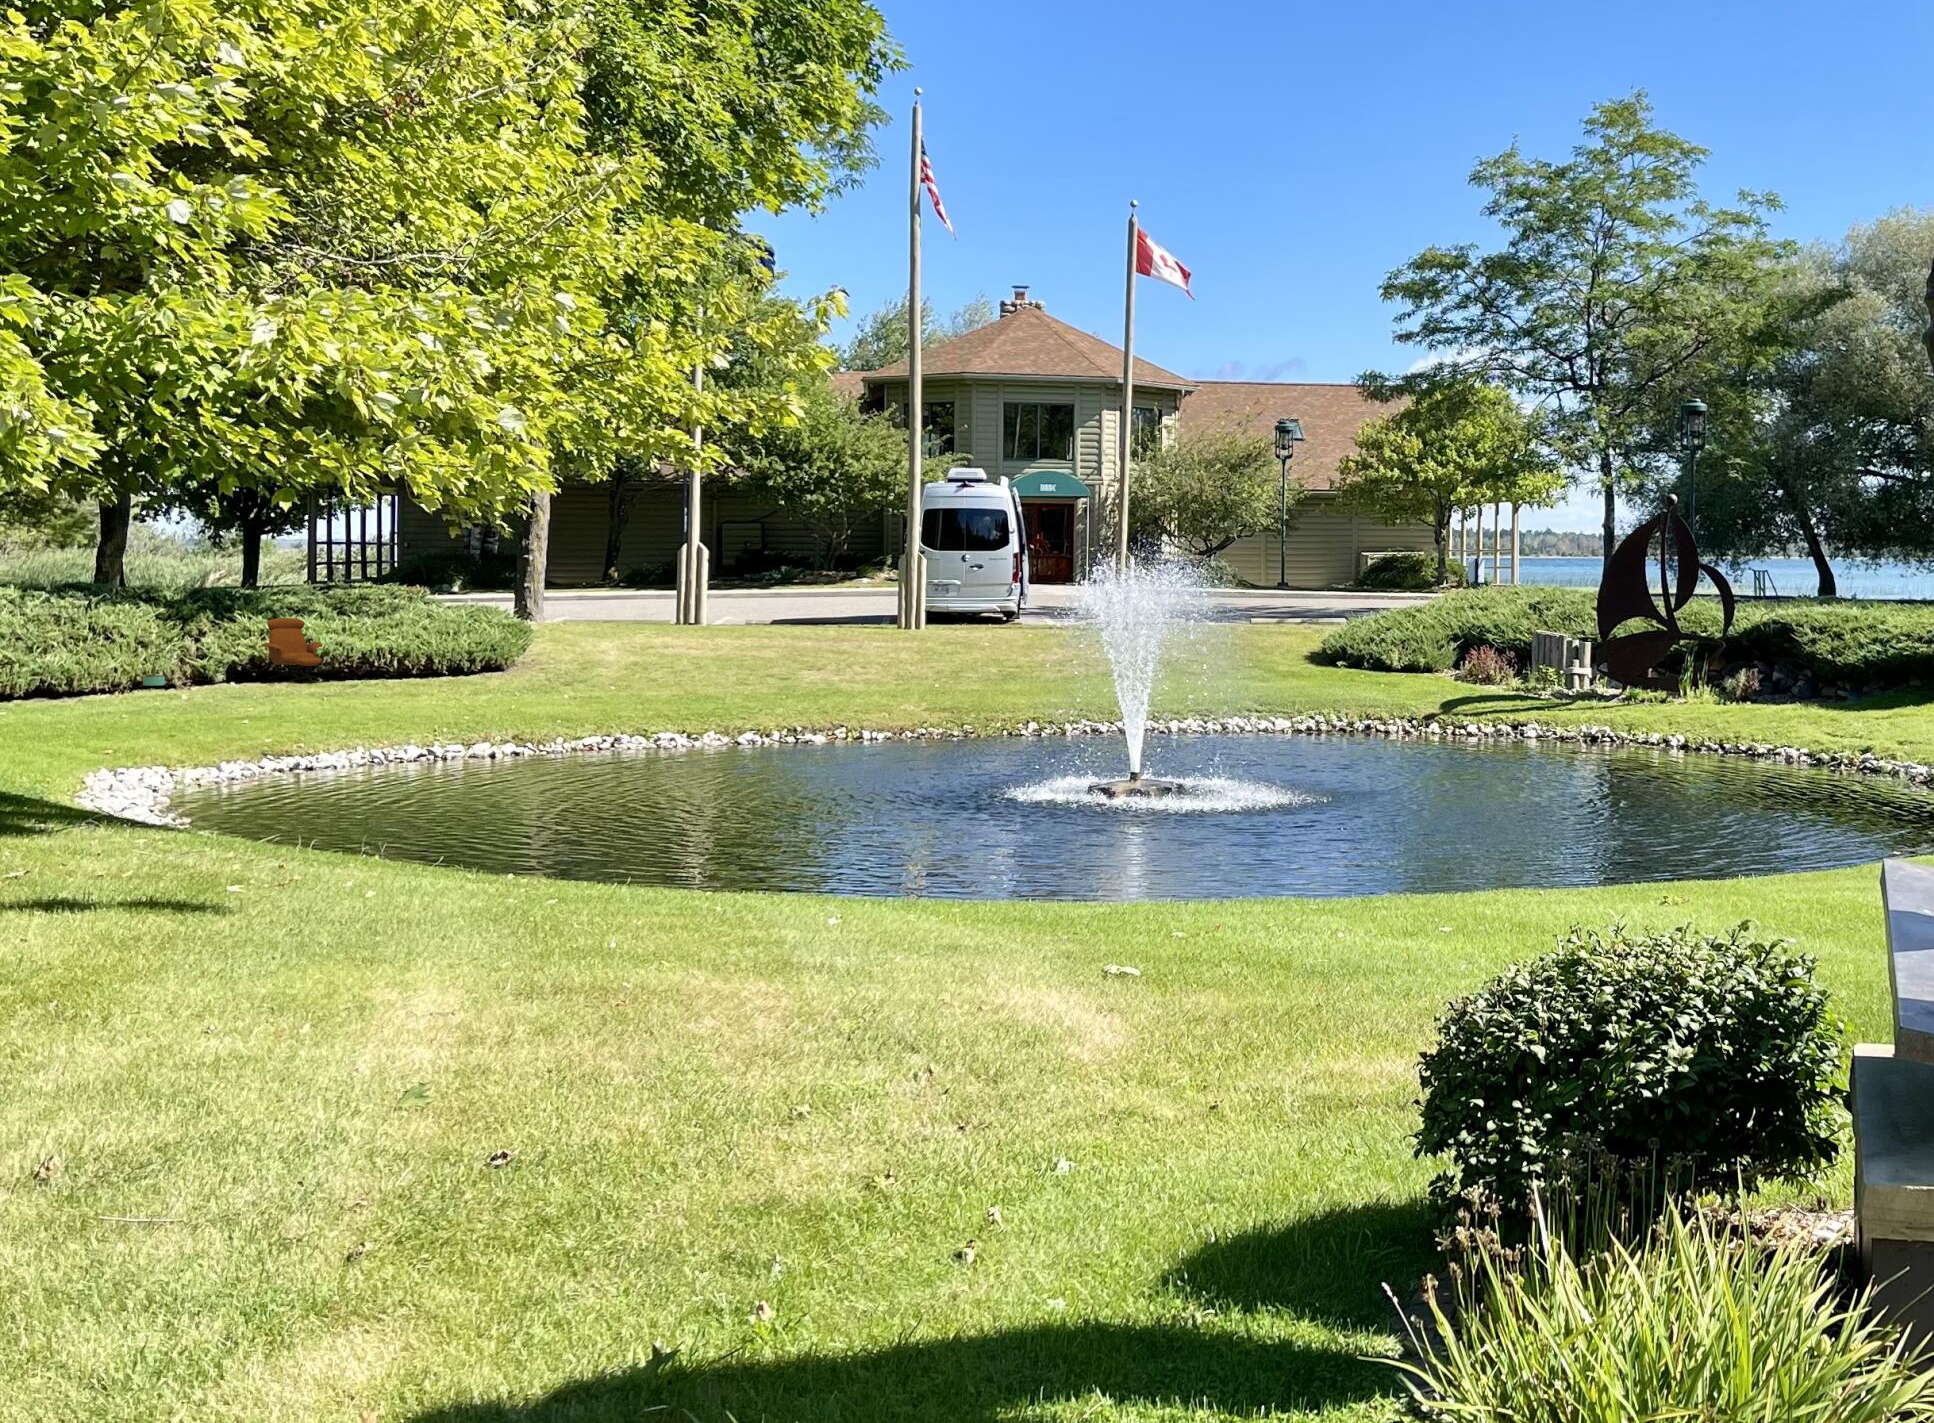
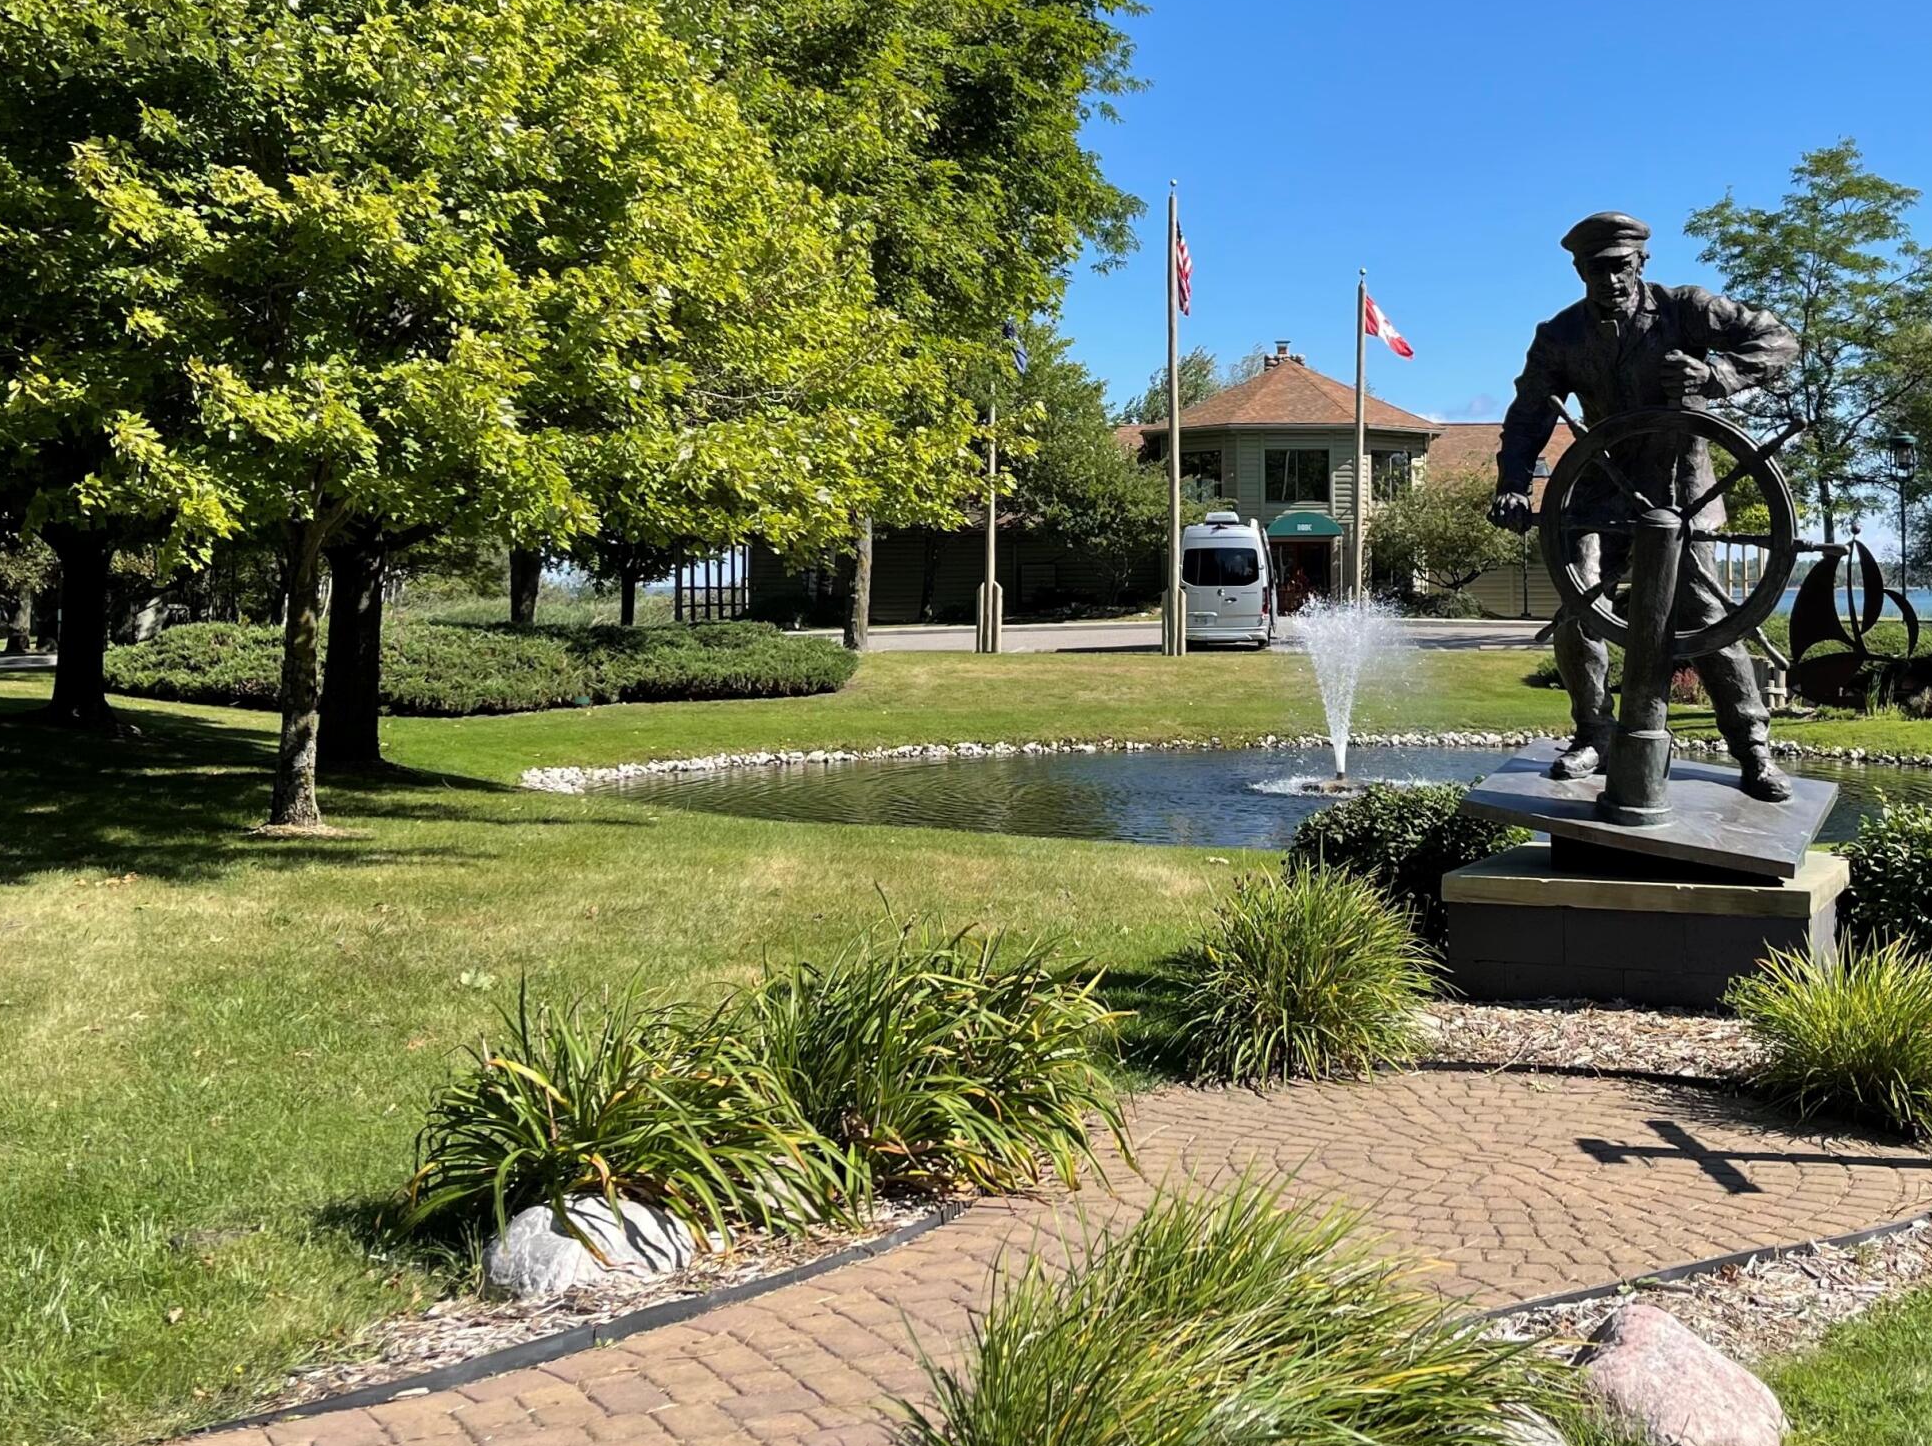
lounge chair: present [262,618,325,682] -> none [654,650,698,701]

